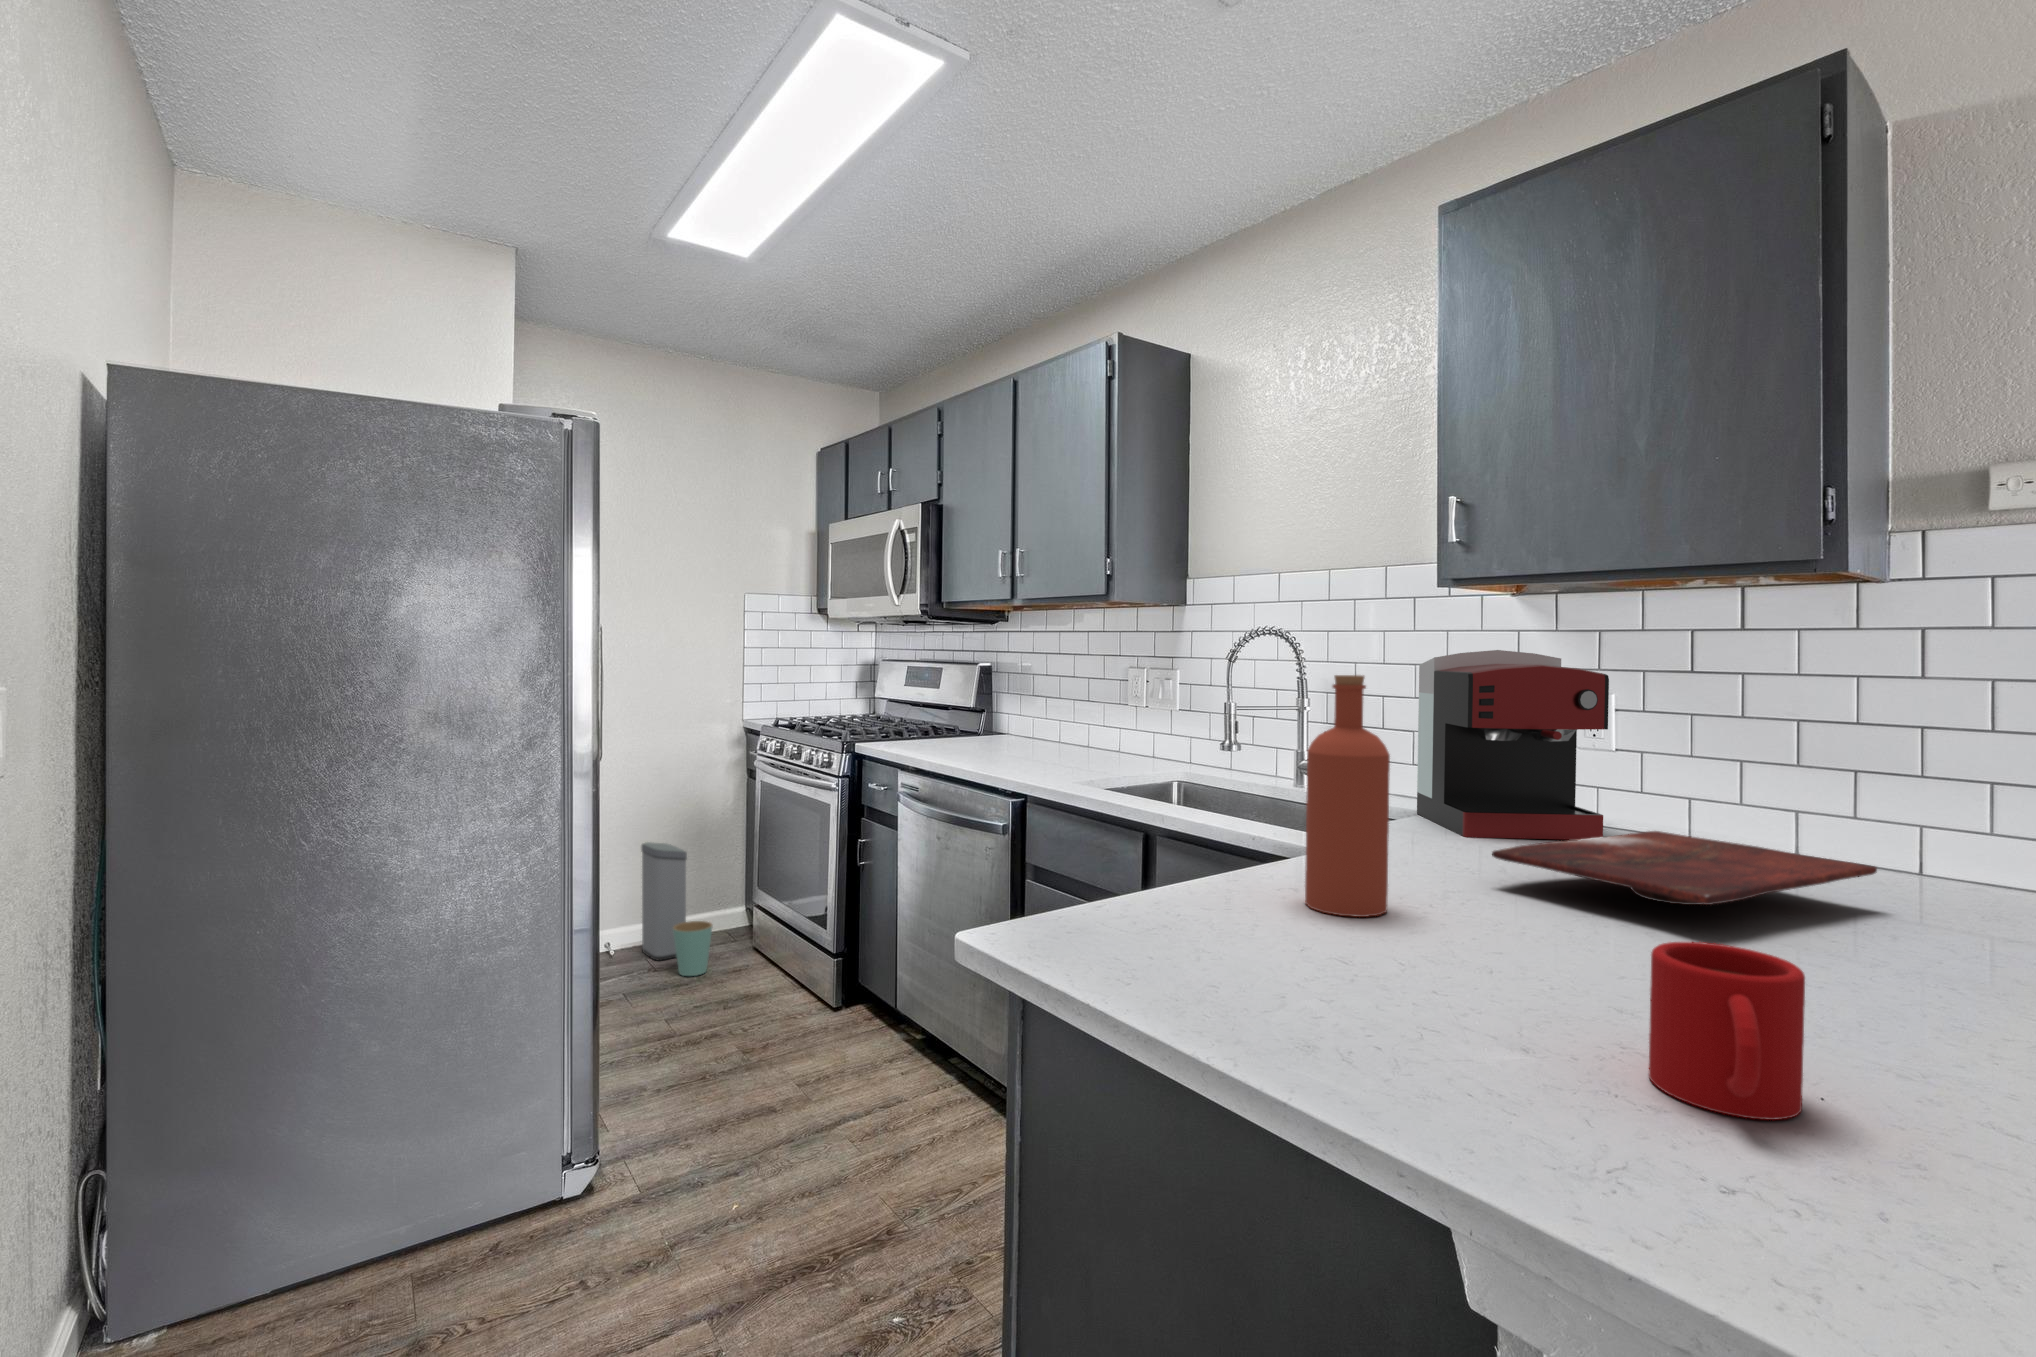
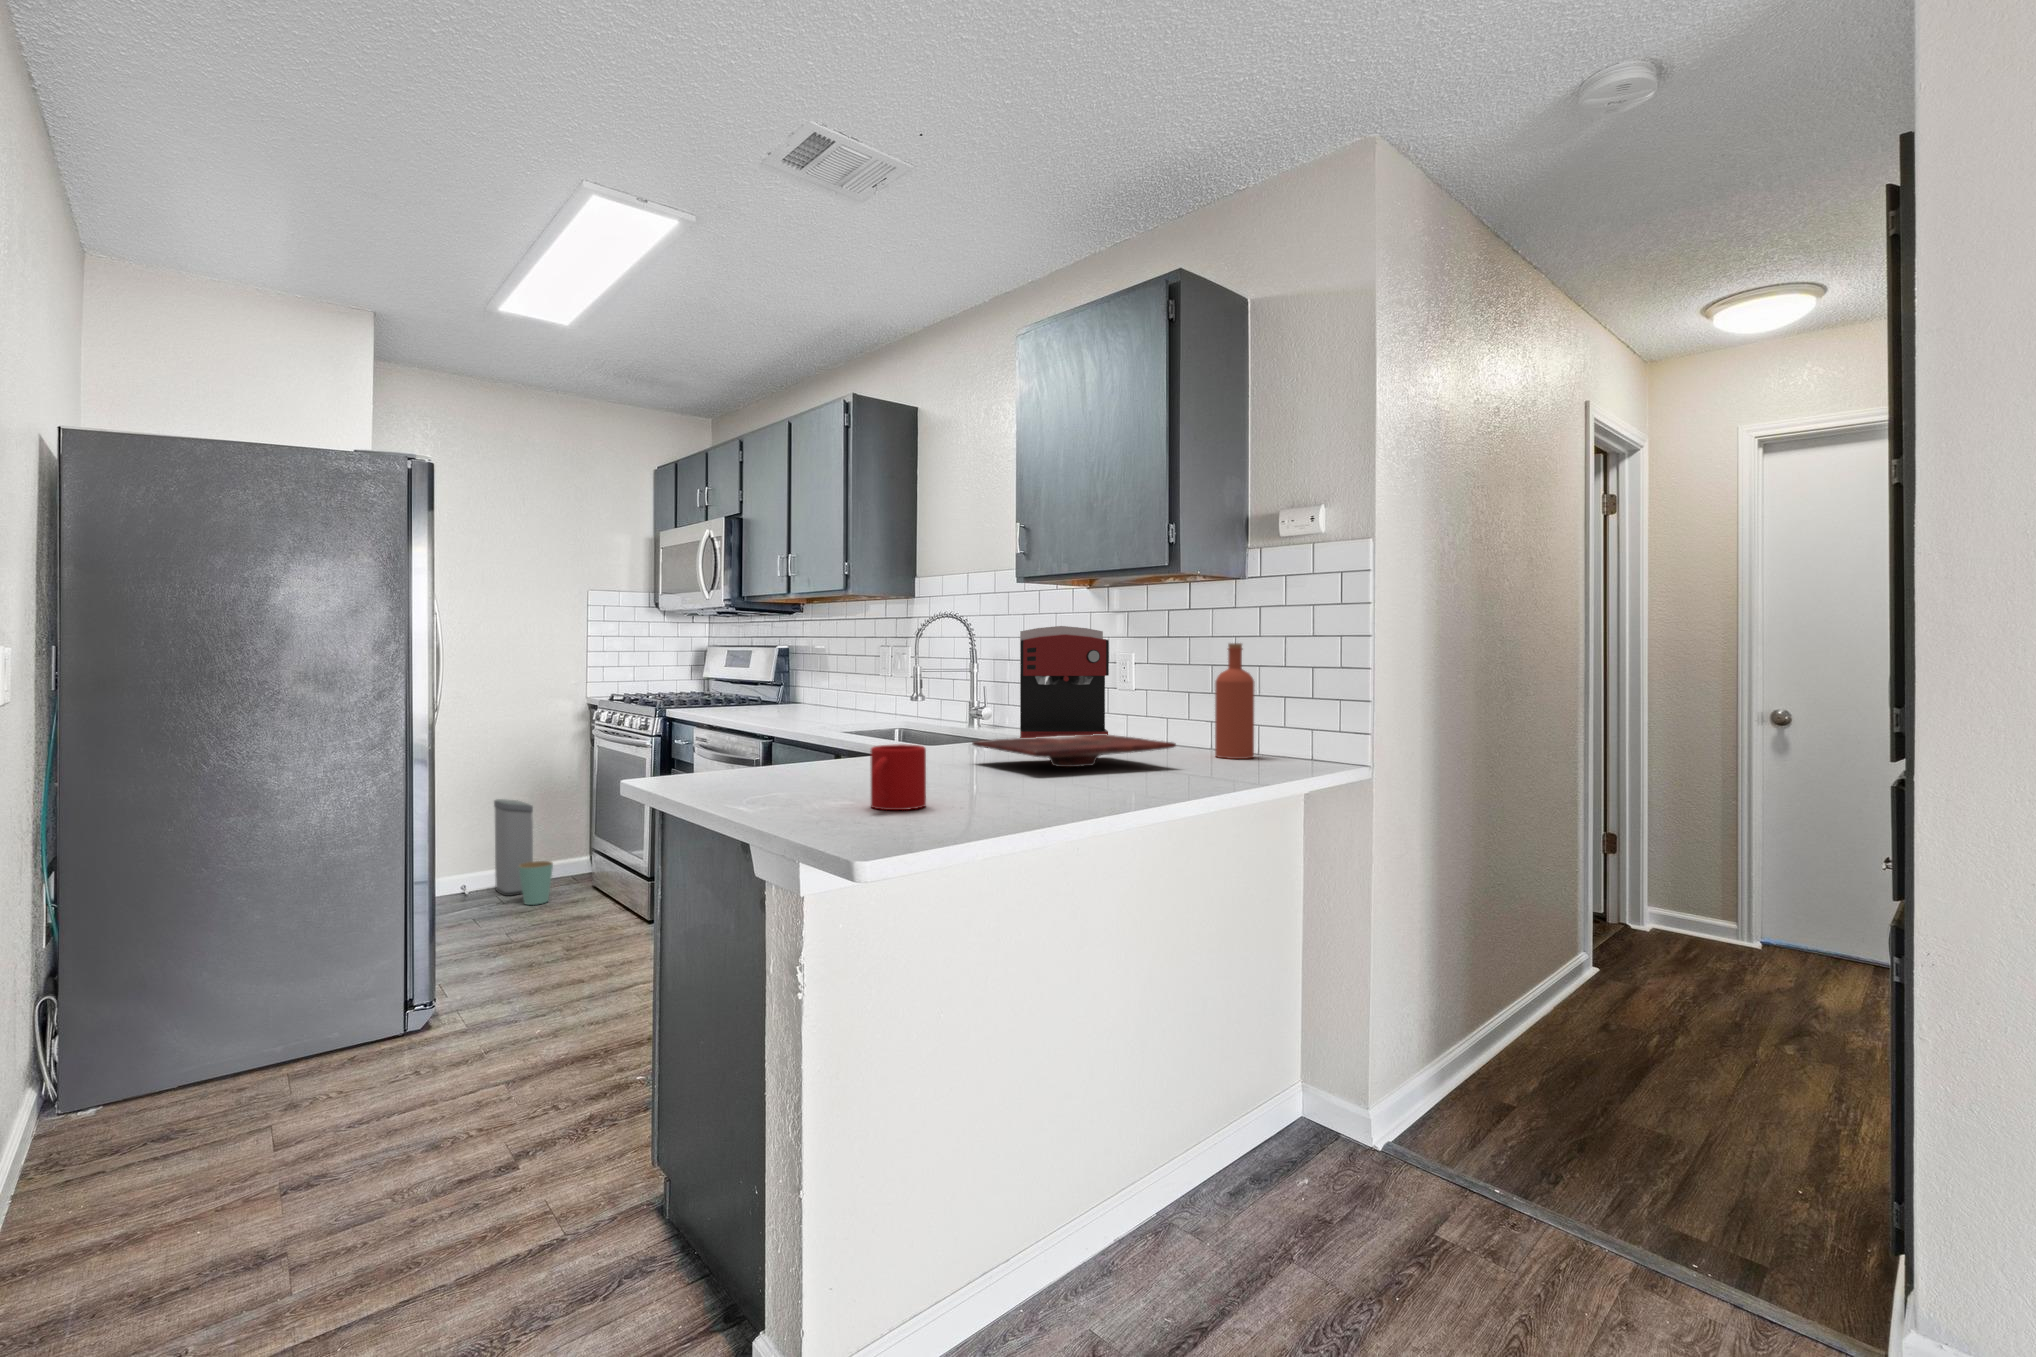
bottle: present [1305,675,1390,917] -> present [1215,643,1254,759]

